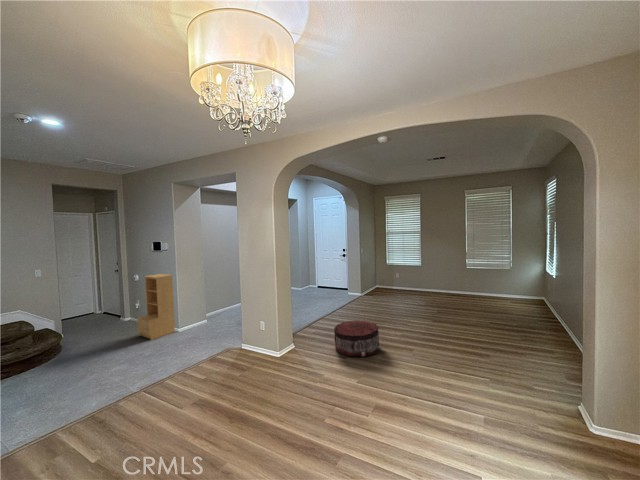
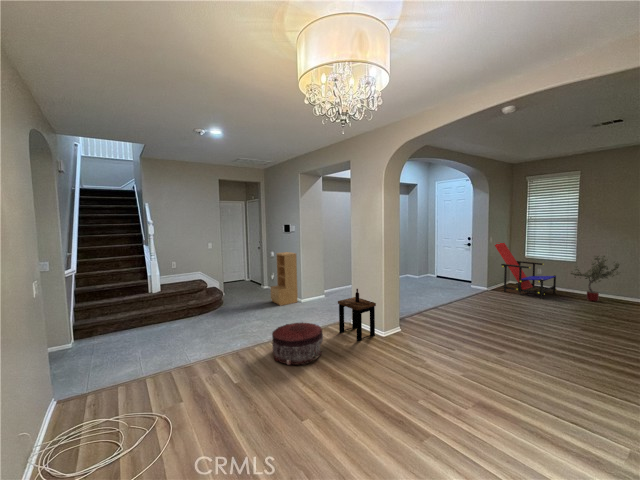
lounge chair: none [363,252,409,298] -> present [495,243,557,299]
potted tree: none [417,260,448,296] -> present [571,256,620,301]
side table: none [227,309,270,368] -> present [338,289,376,341]
pouf: present [334,321,379,357] -> present [272,322,323,365]

